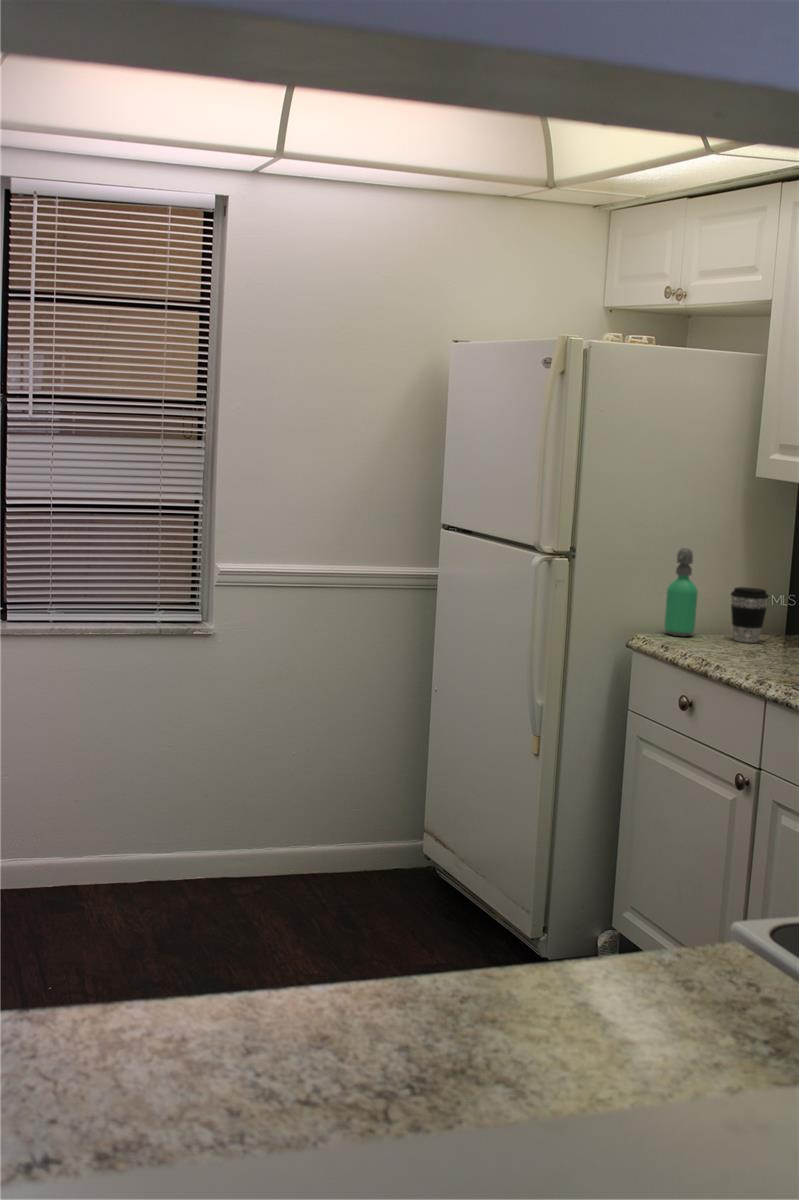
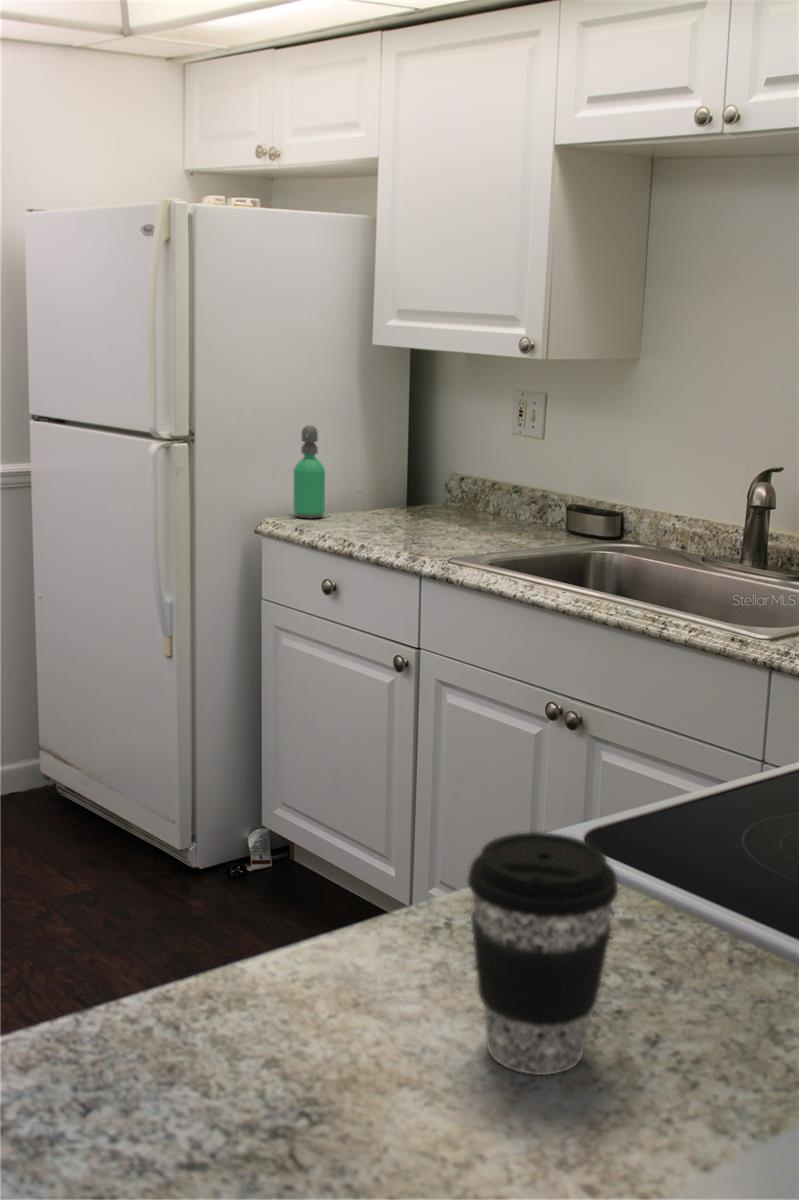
coffee cup: present [731,587,769,643] -> present [467,832,618,1075]

